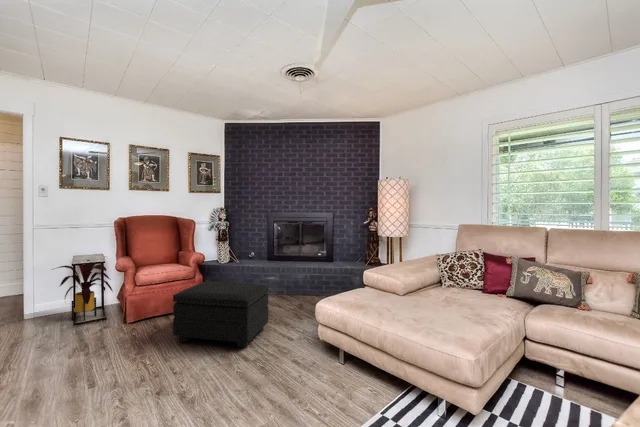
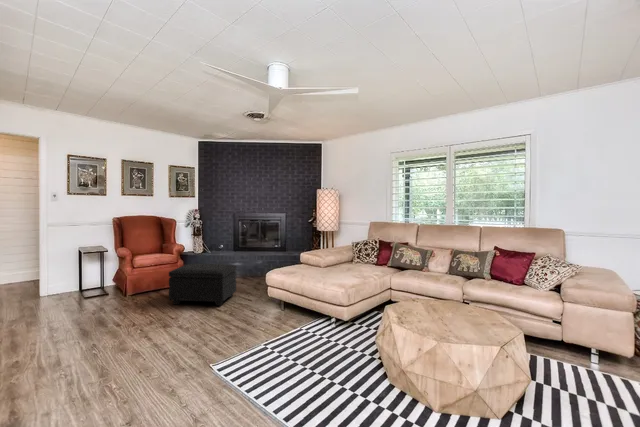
house plant: present [58,260,112,321] -> none [65,248,115,296]

